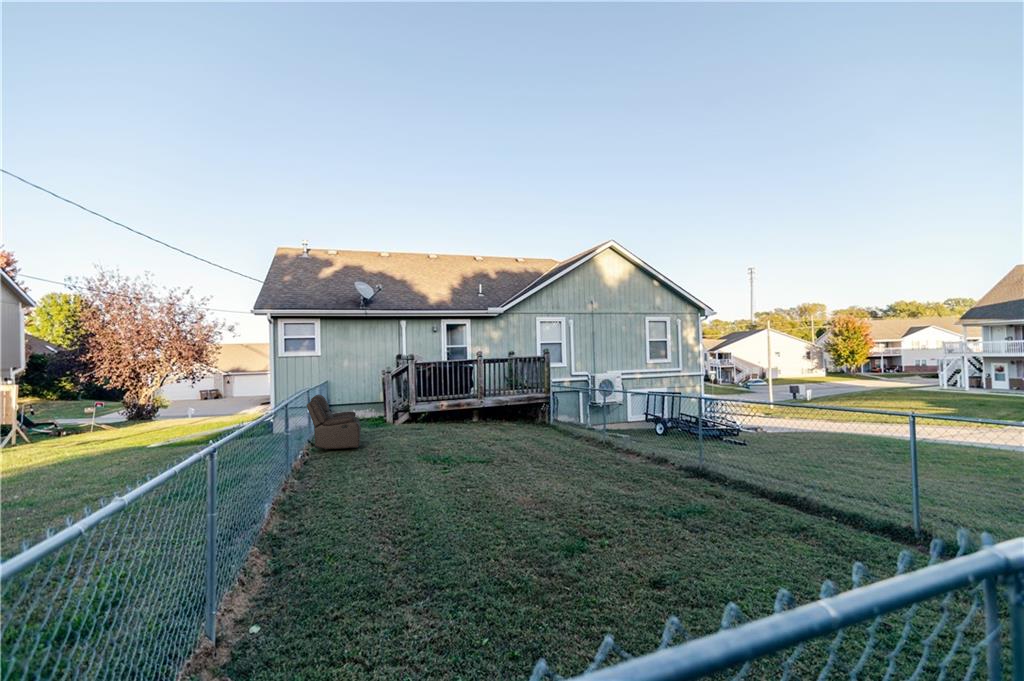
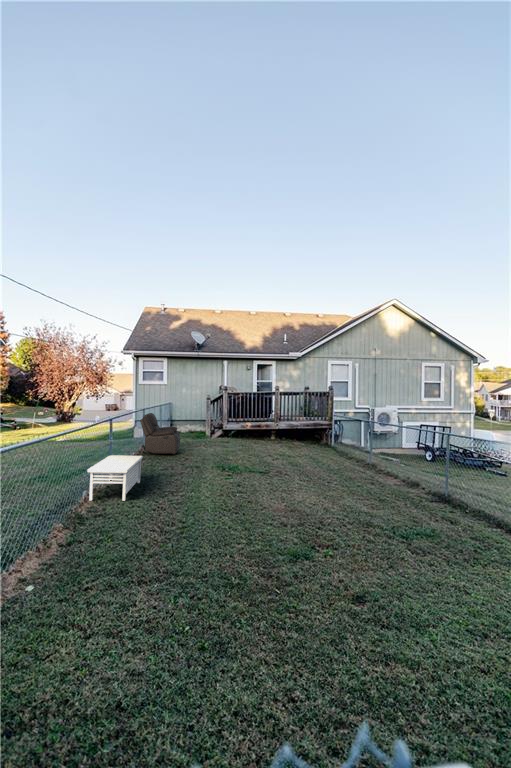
storage bench: none [268,451,331,516] -> present [87,455,143,501]

